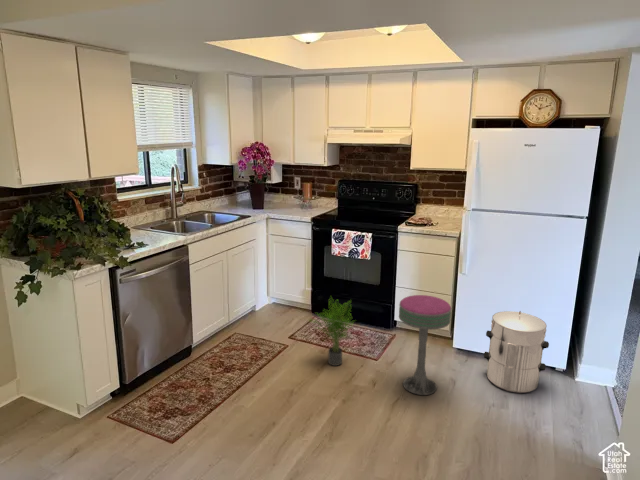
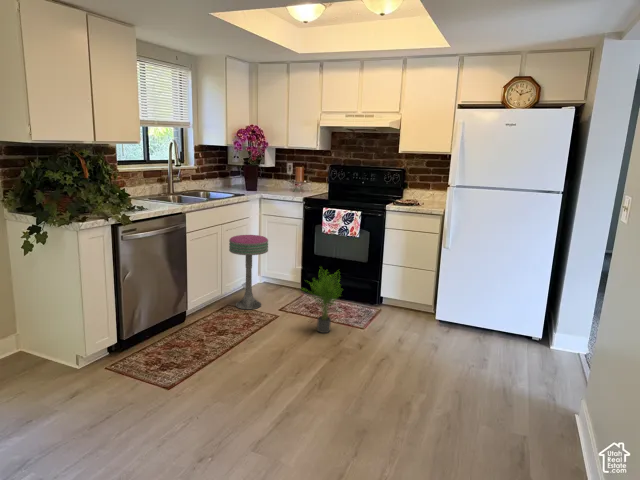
bar stool: present [399,295,451,395] -> present [229,235,268,309]
waste bin: present [484,311,549,393] -> none [465,280,525,357]

